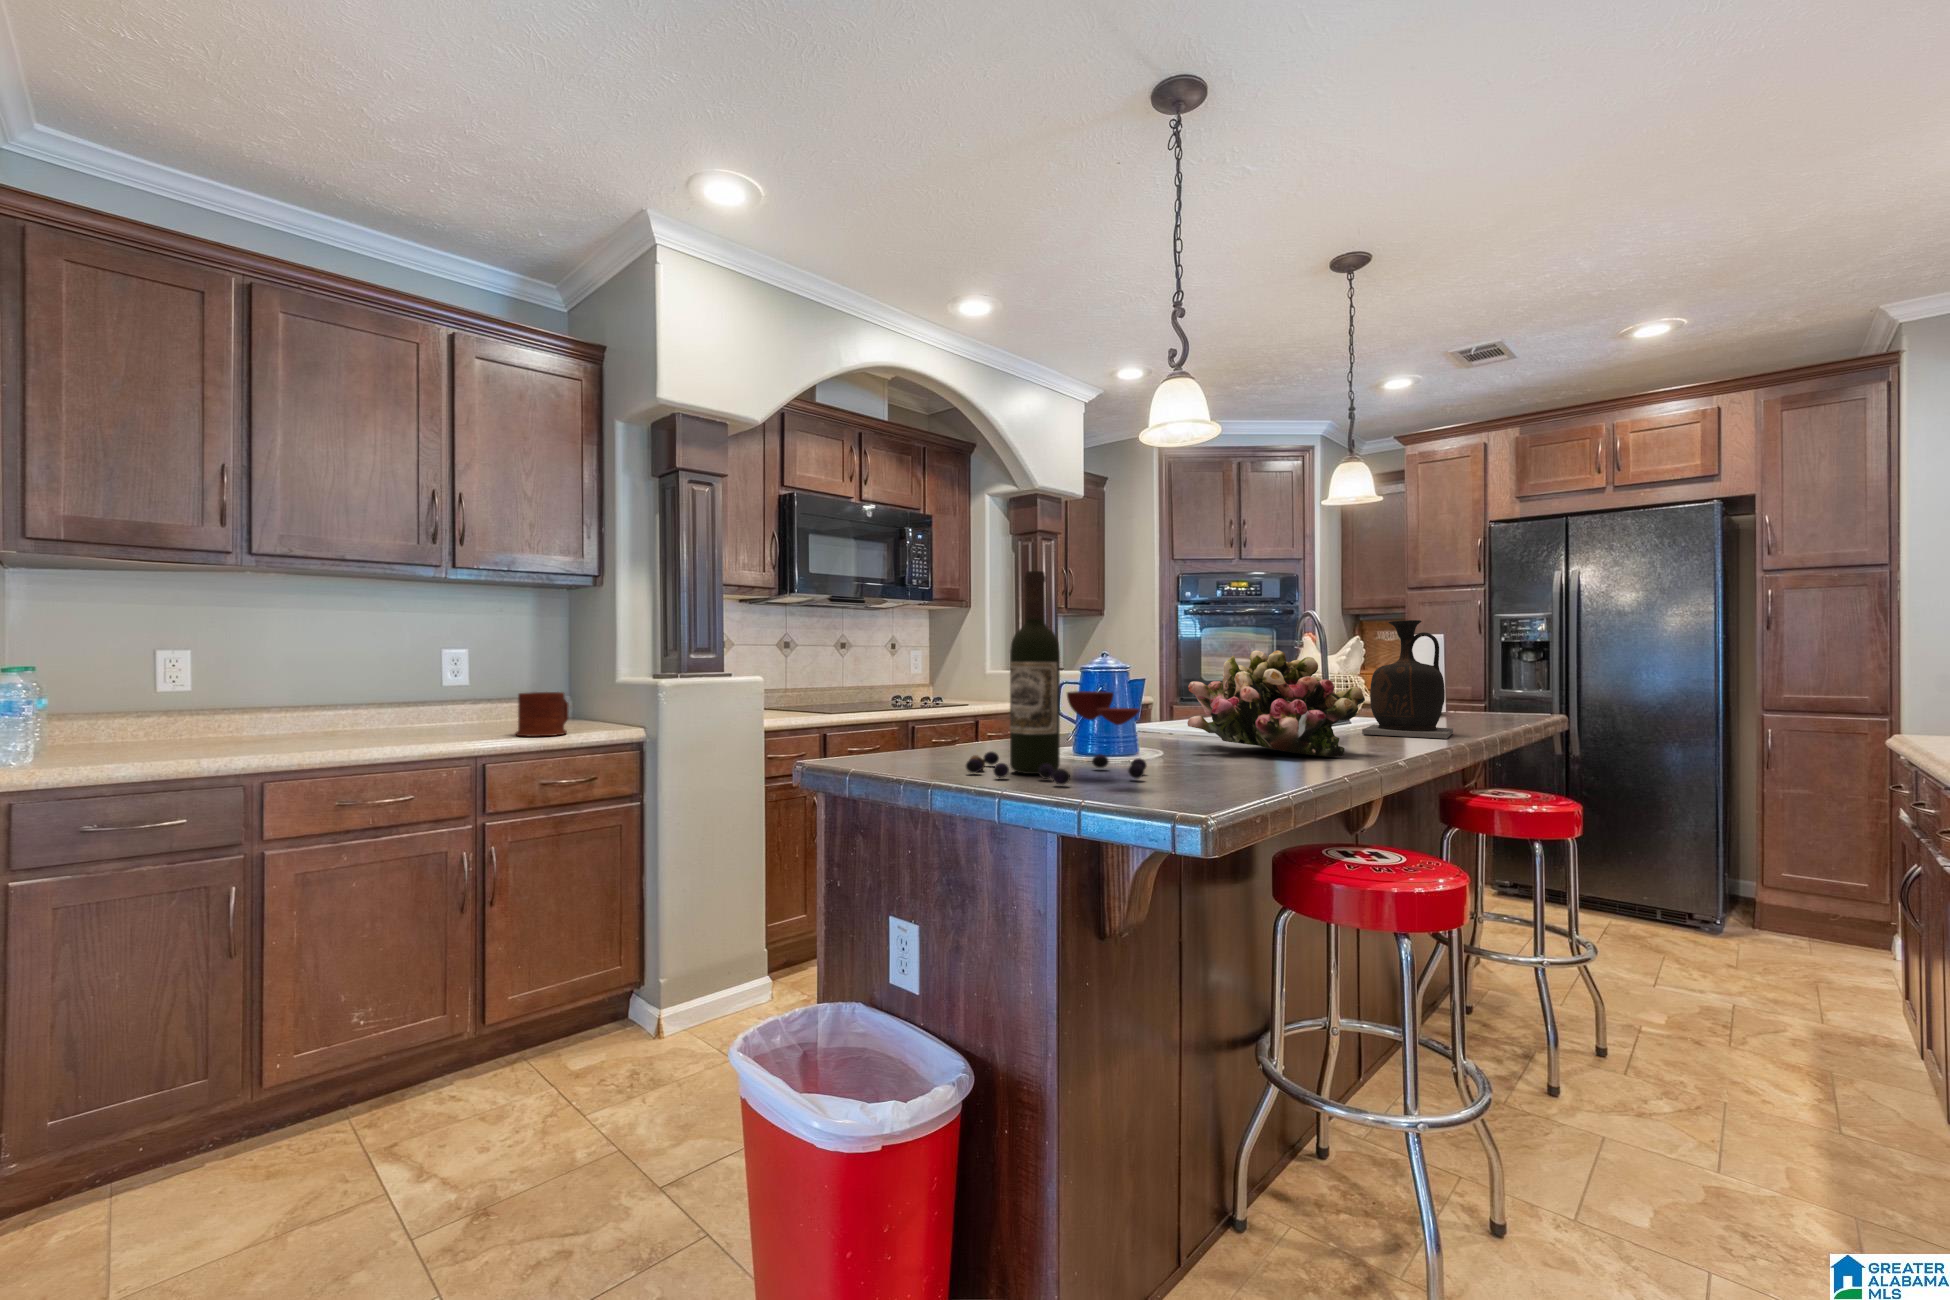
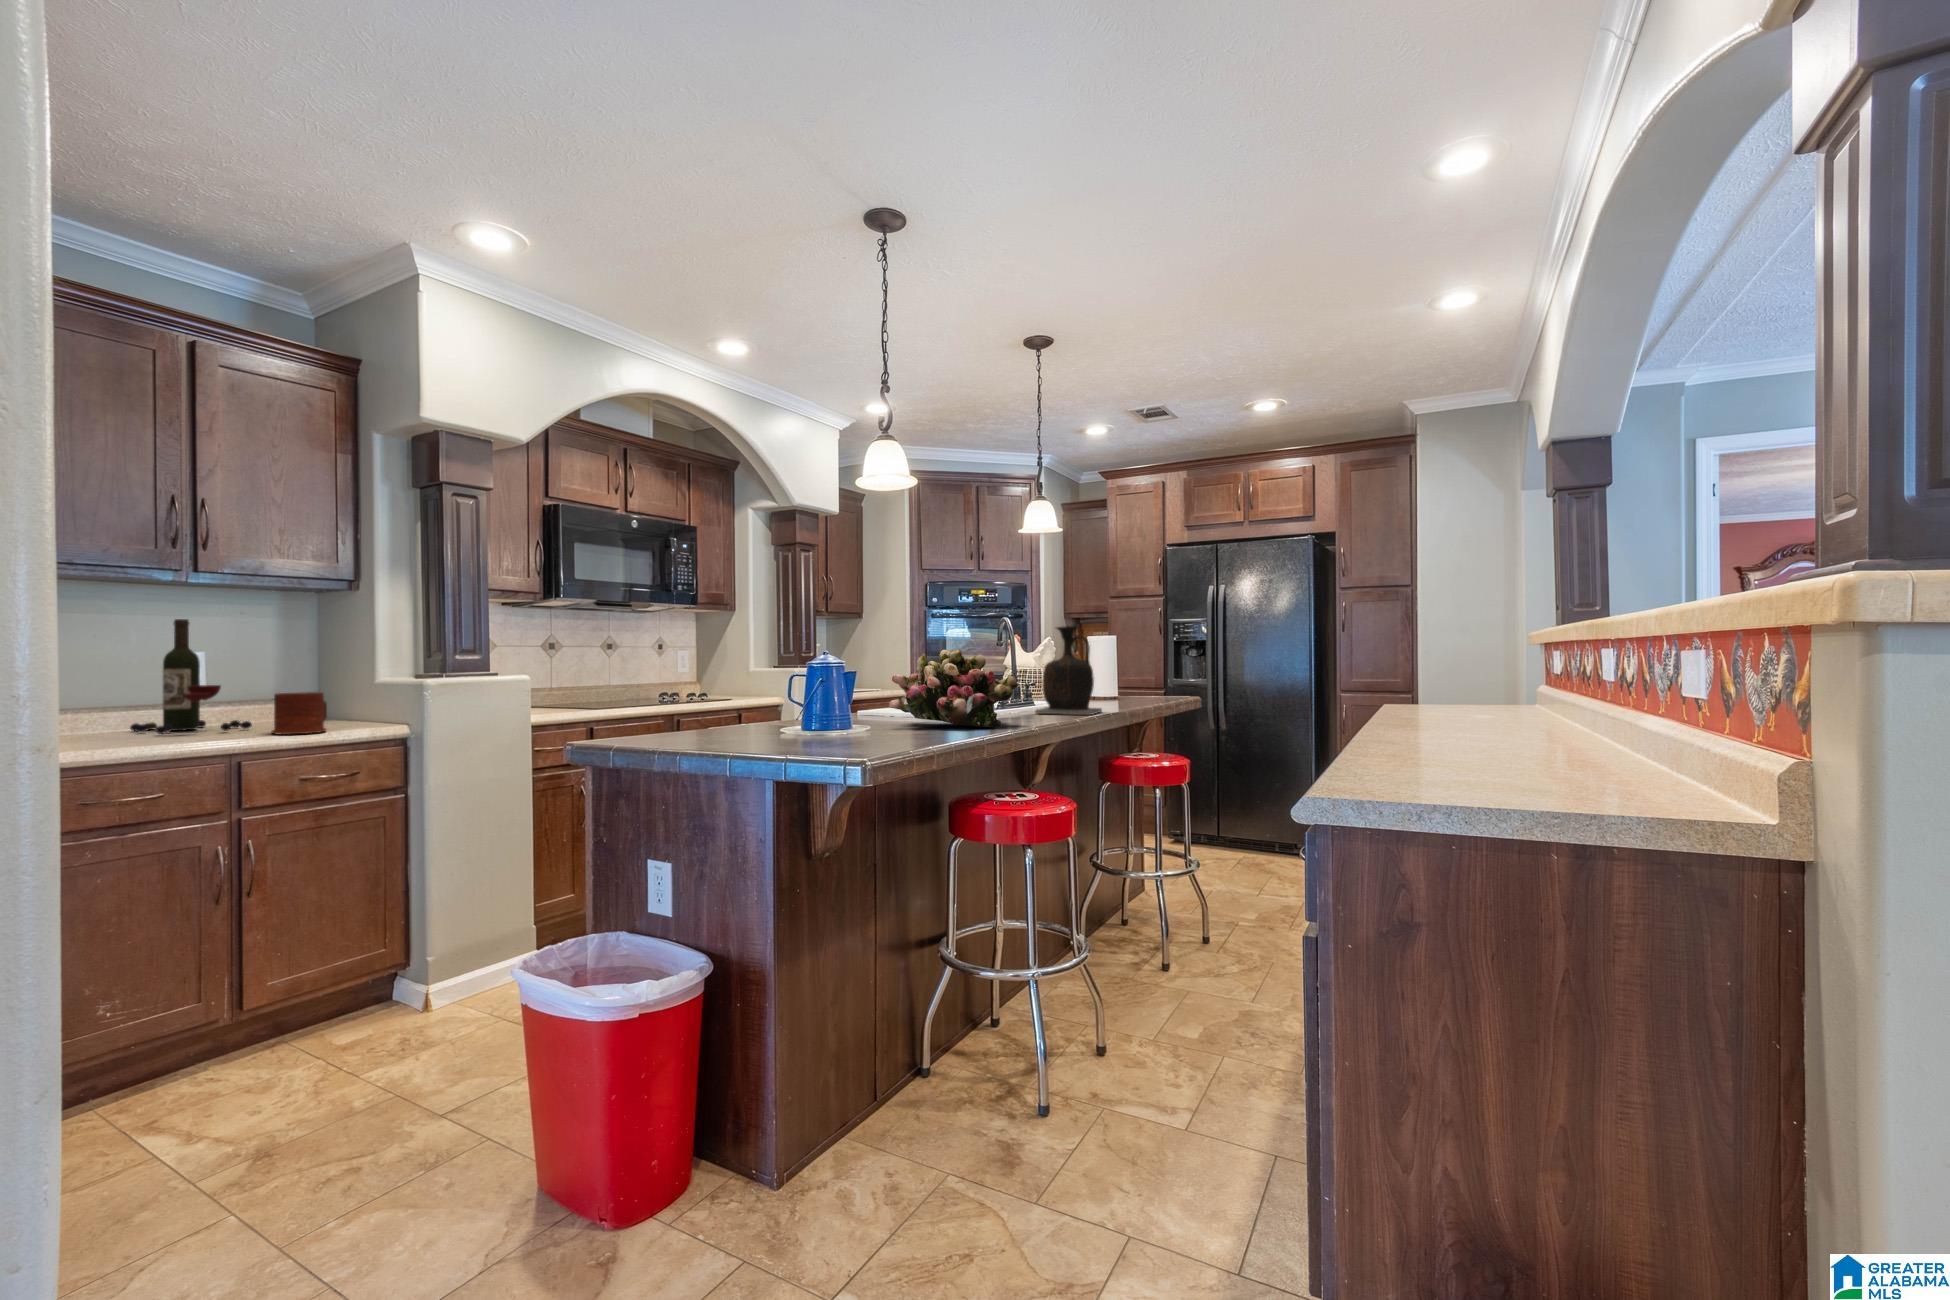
wine bottle: present [966,571,1147,785] -> present [130,619,252,734]

